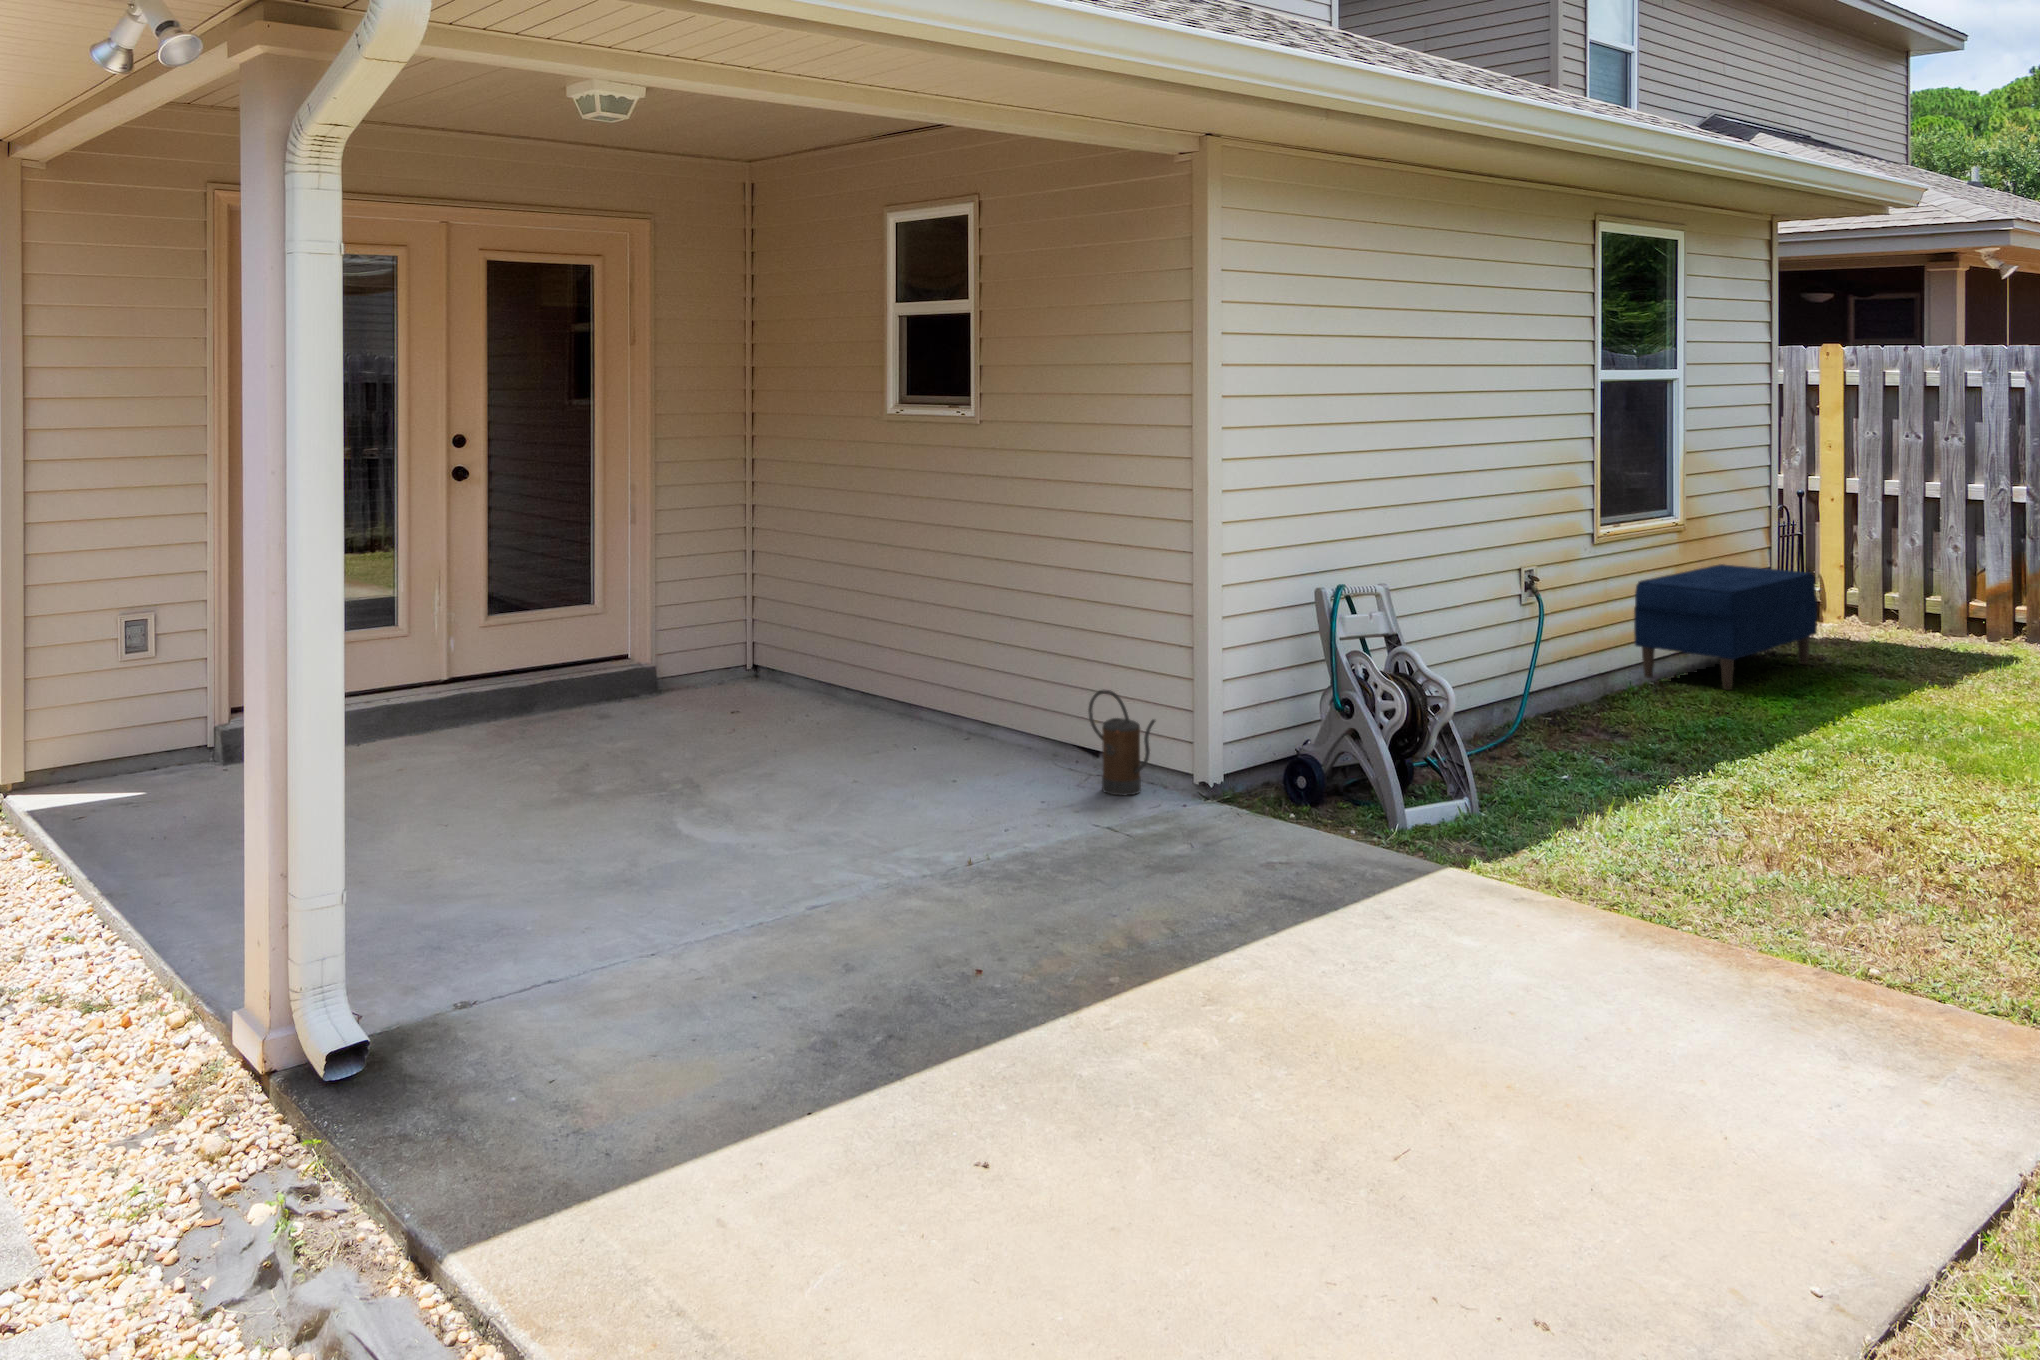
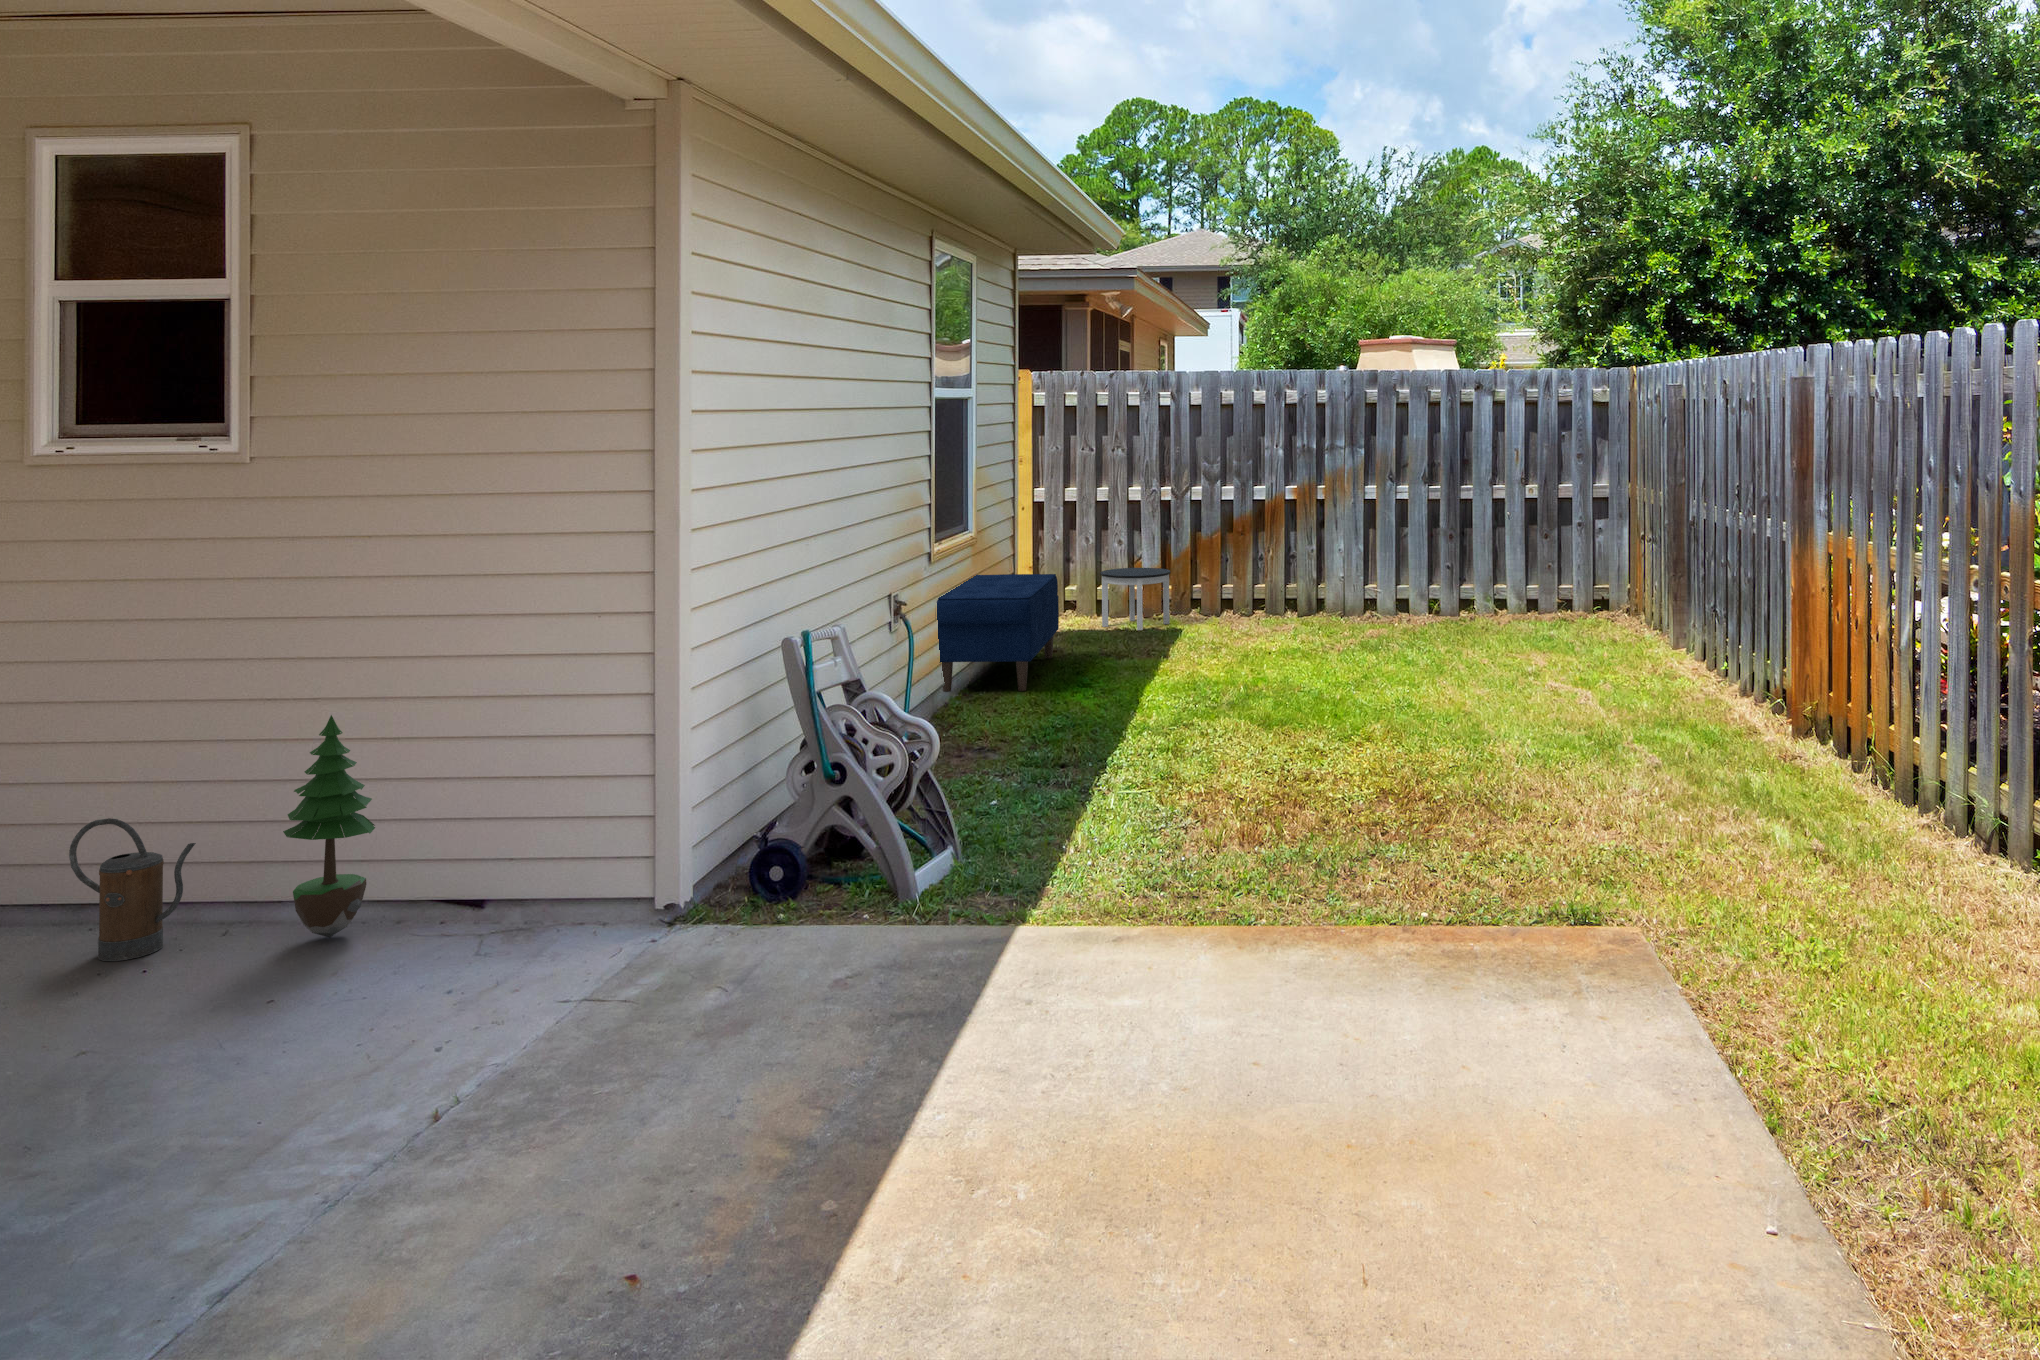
round table: none [1918,578,2016,653] -> present [1100,568,1171,630]
potted tree: none [986,600,1041,754] -> present [283,715,375,938]
watering can: present [1088,690,1156,795] -> present [69,818,196,961]

